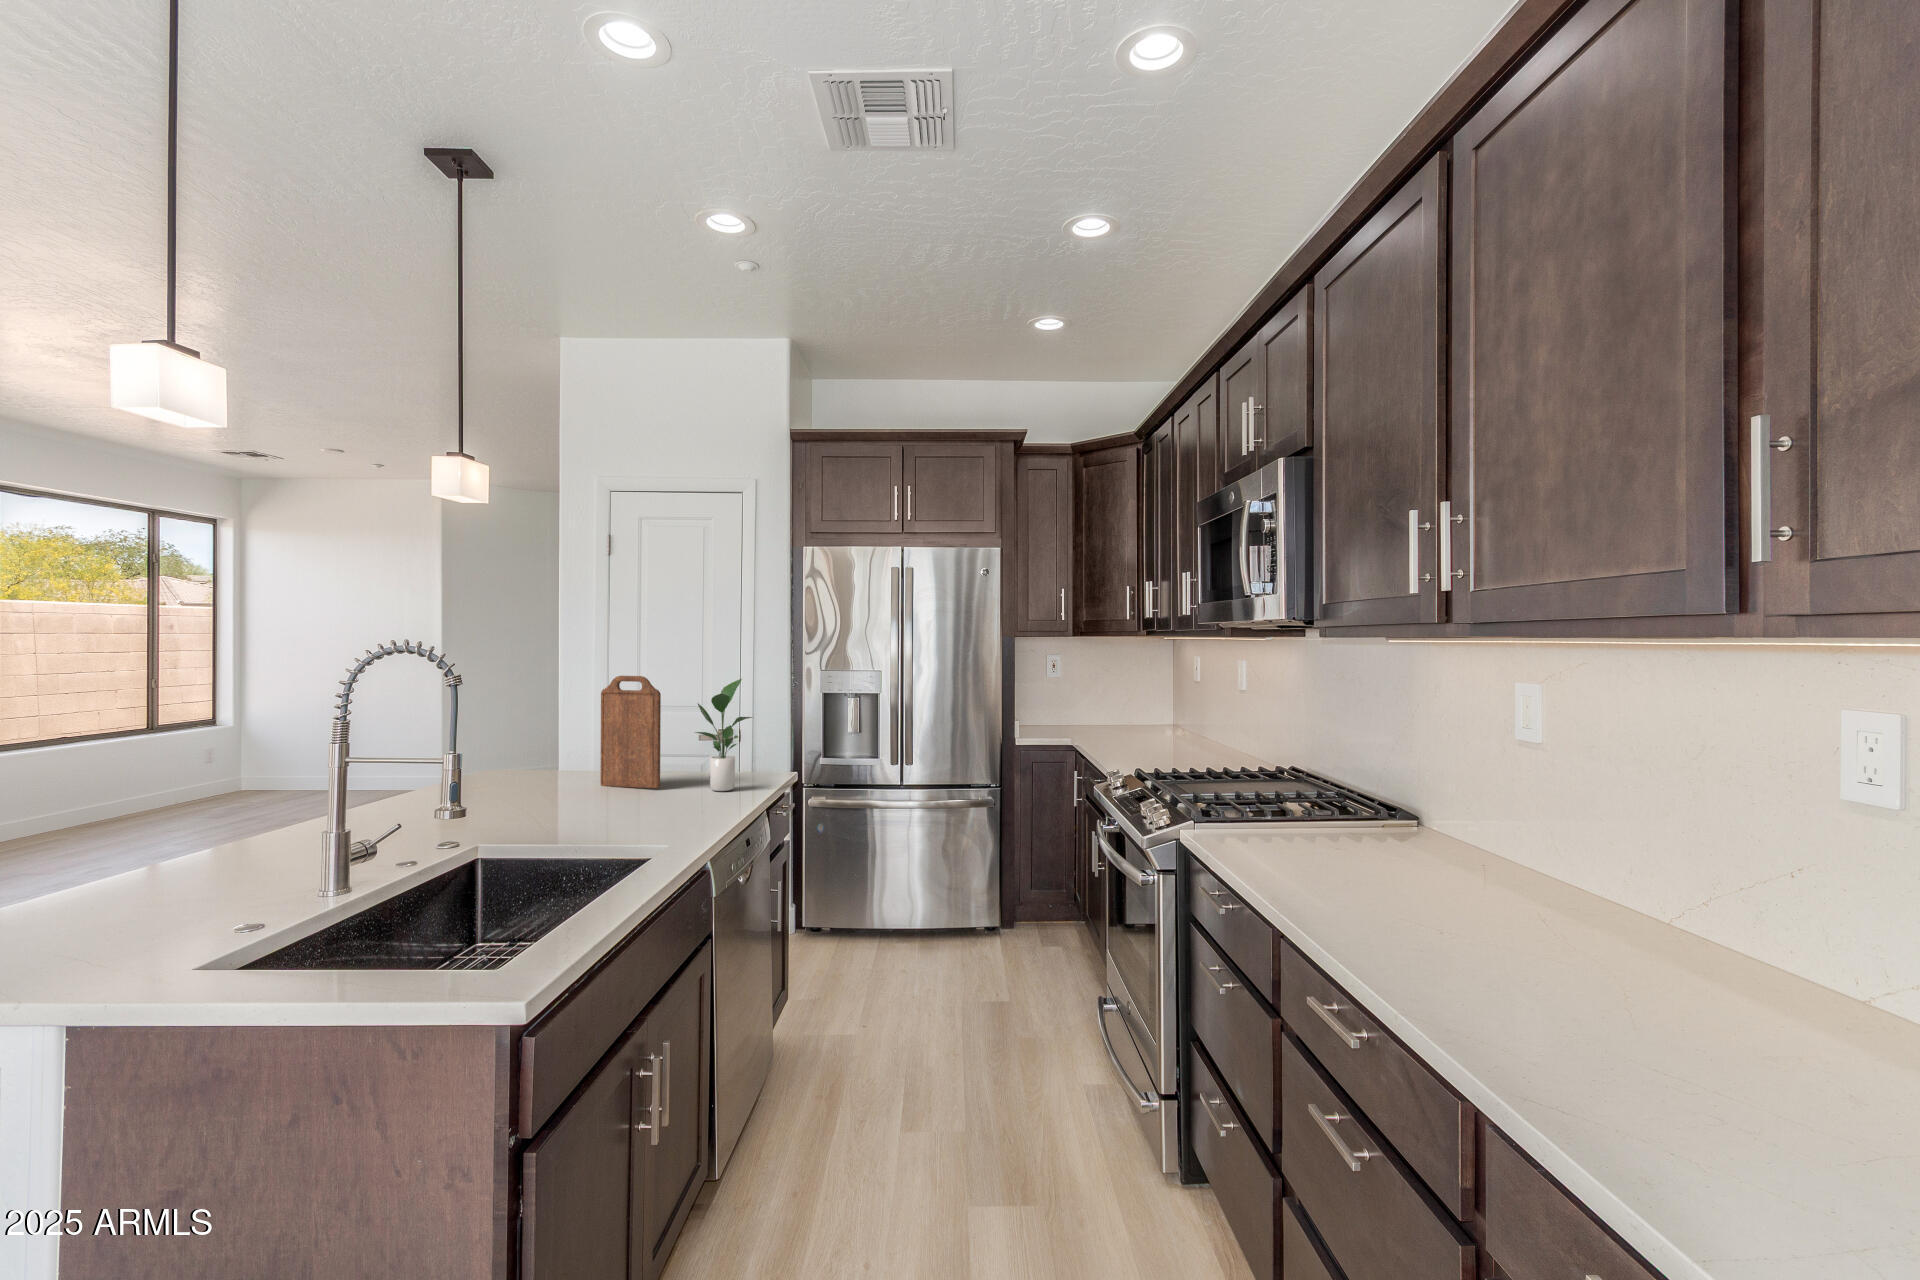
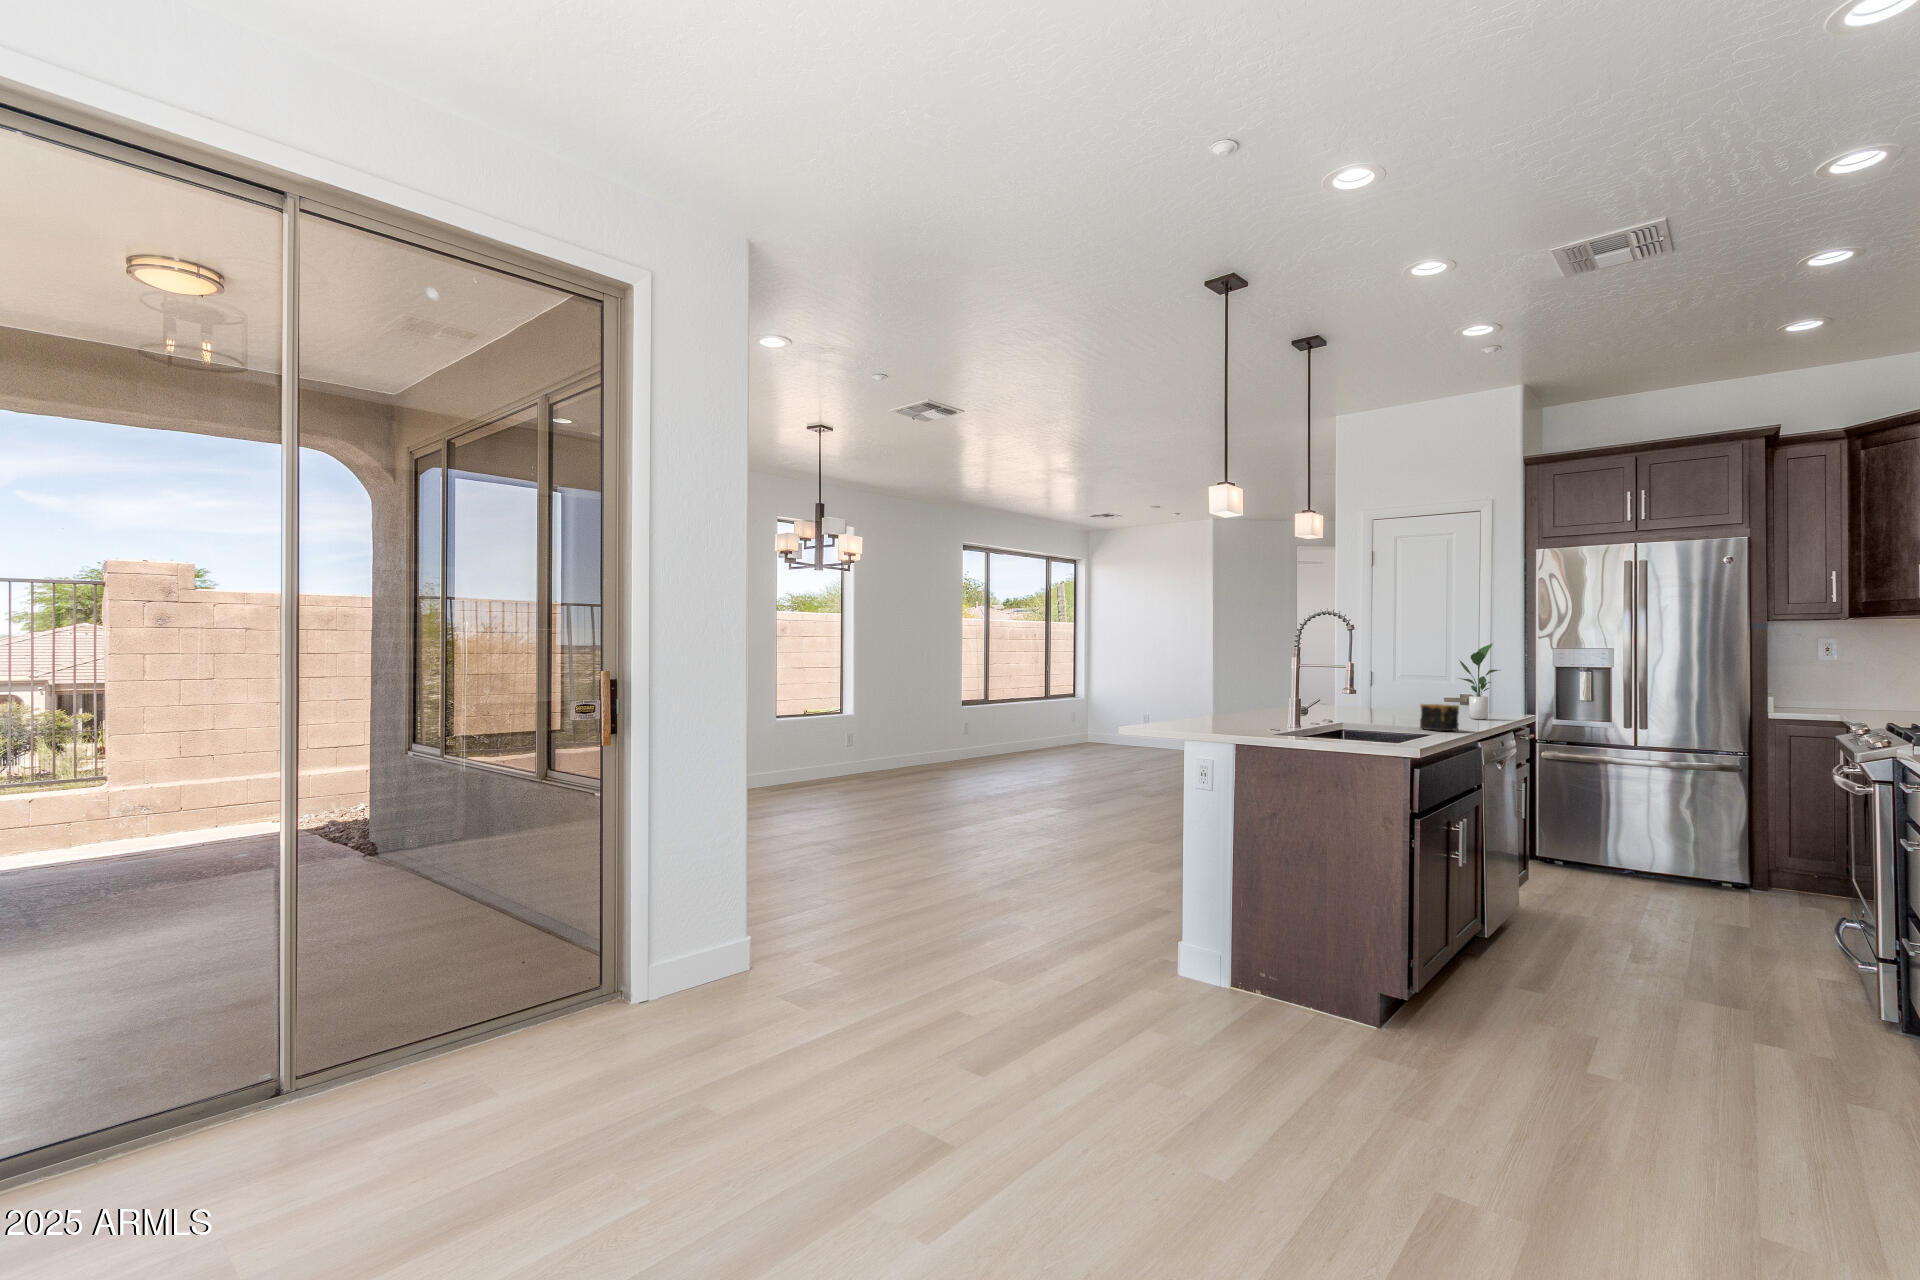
cutting board: present [600,676,661,788] -> none [1390,641,1433,715]
candle: none [614,798,677,850] -> present [1420,704,1459,731]

